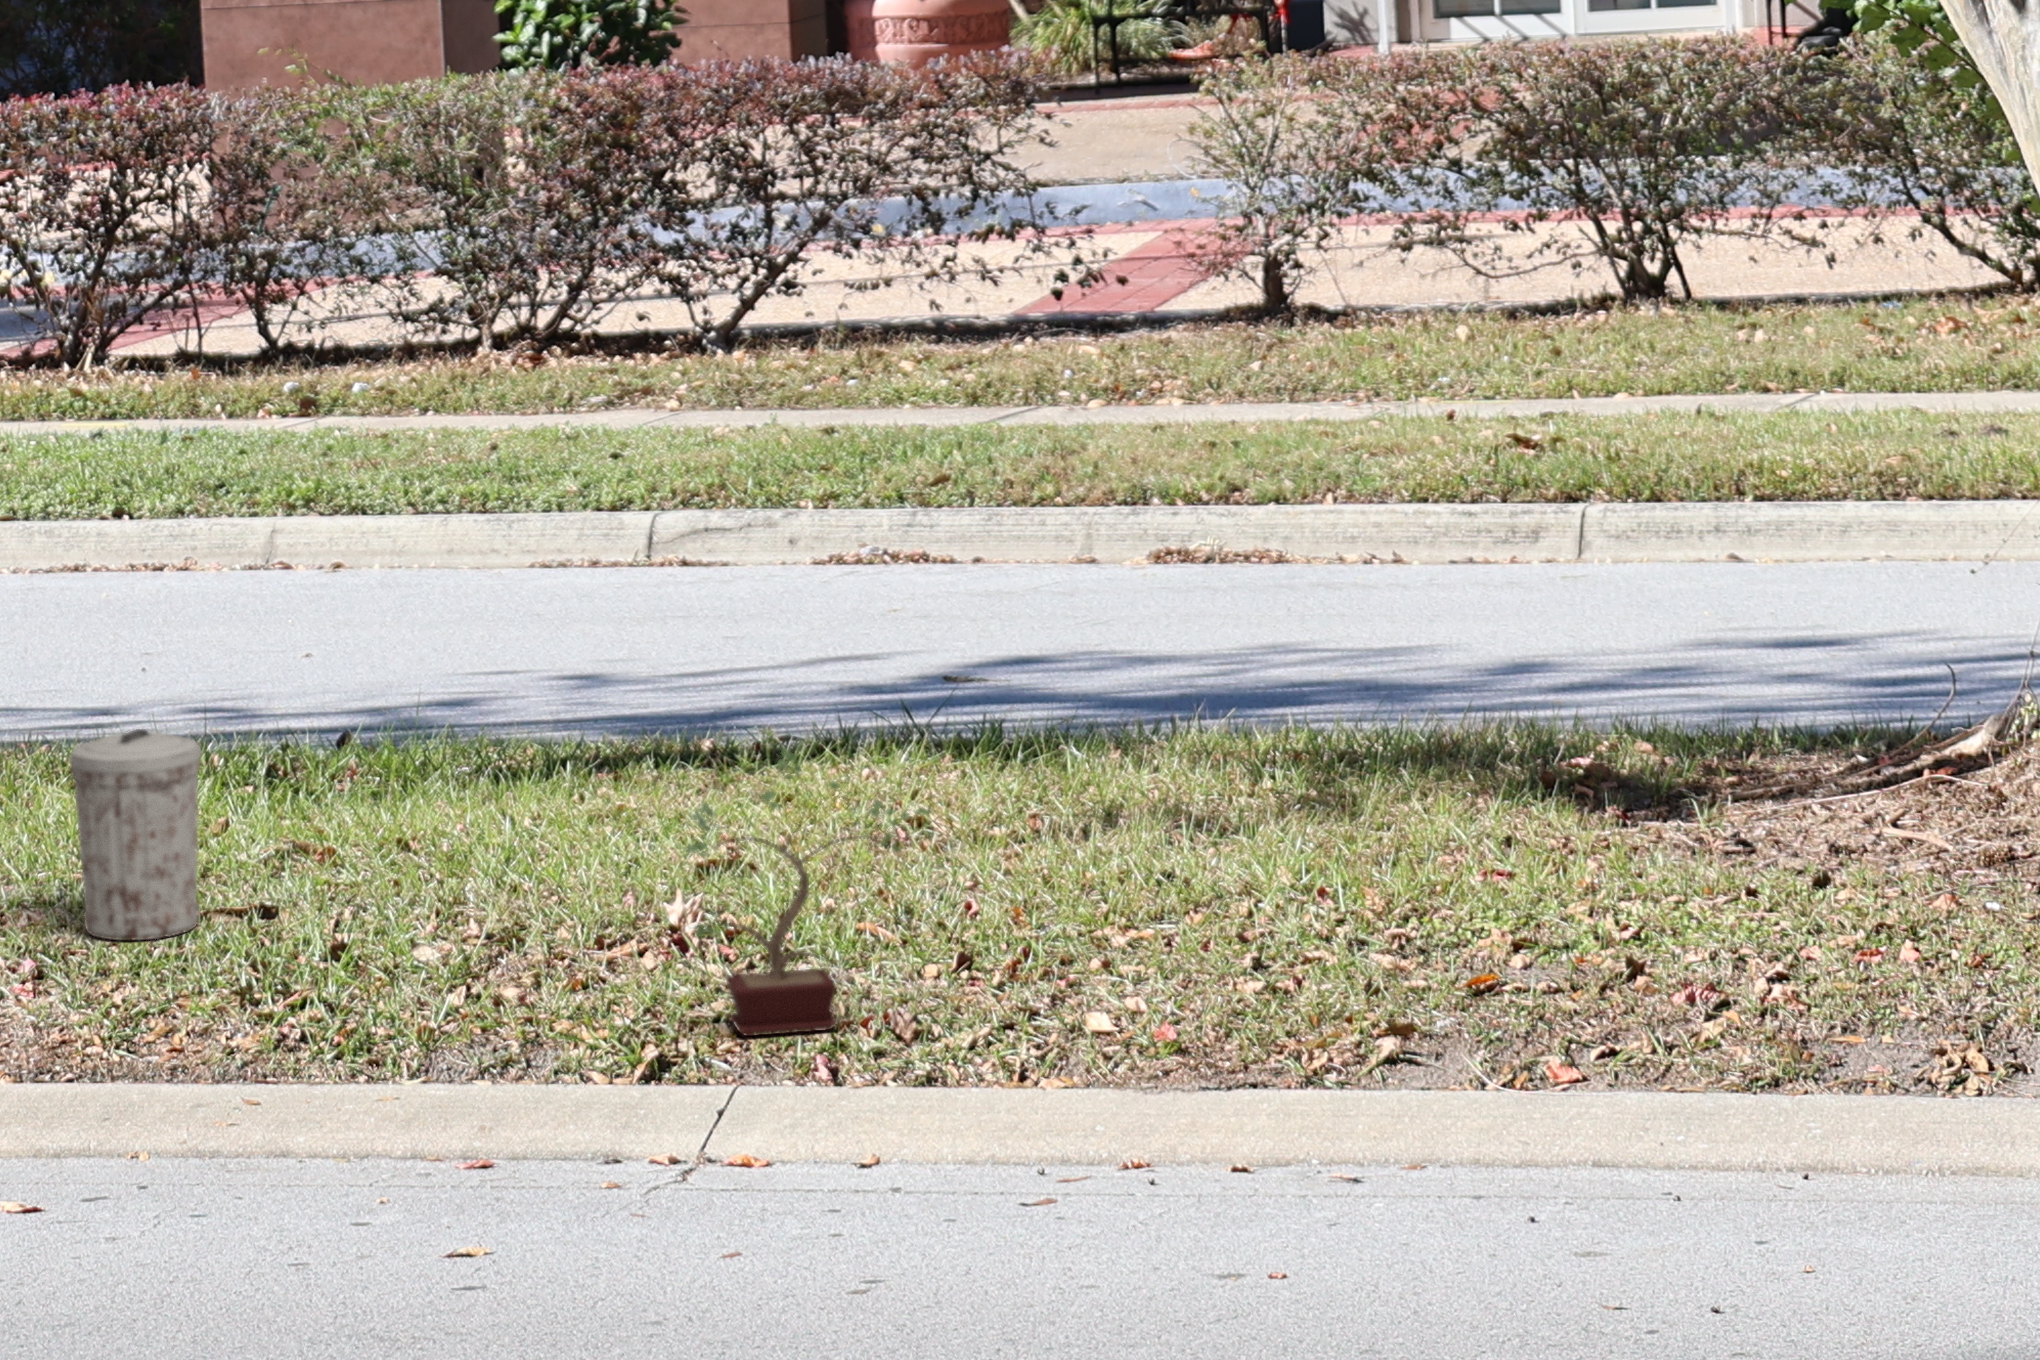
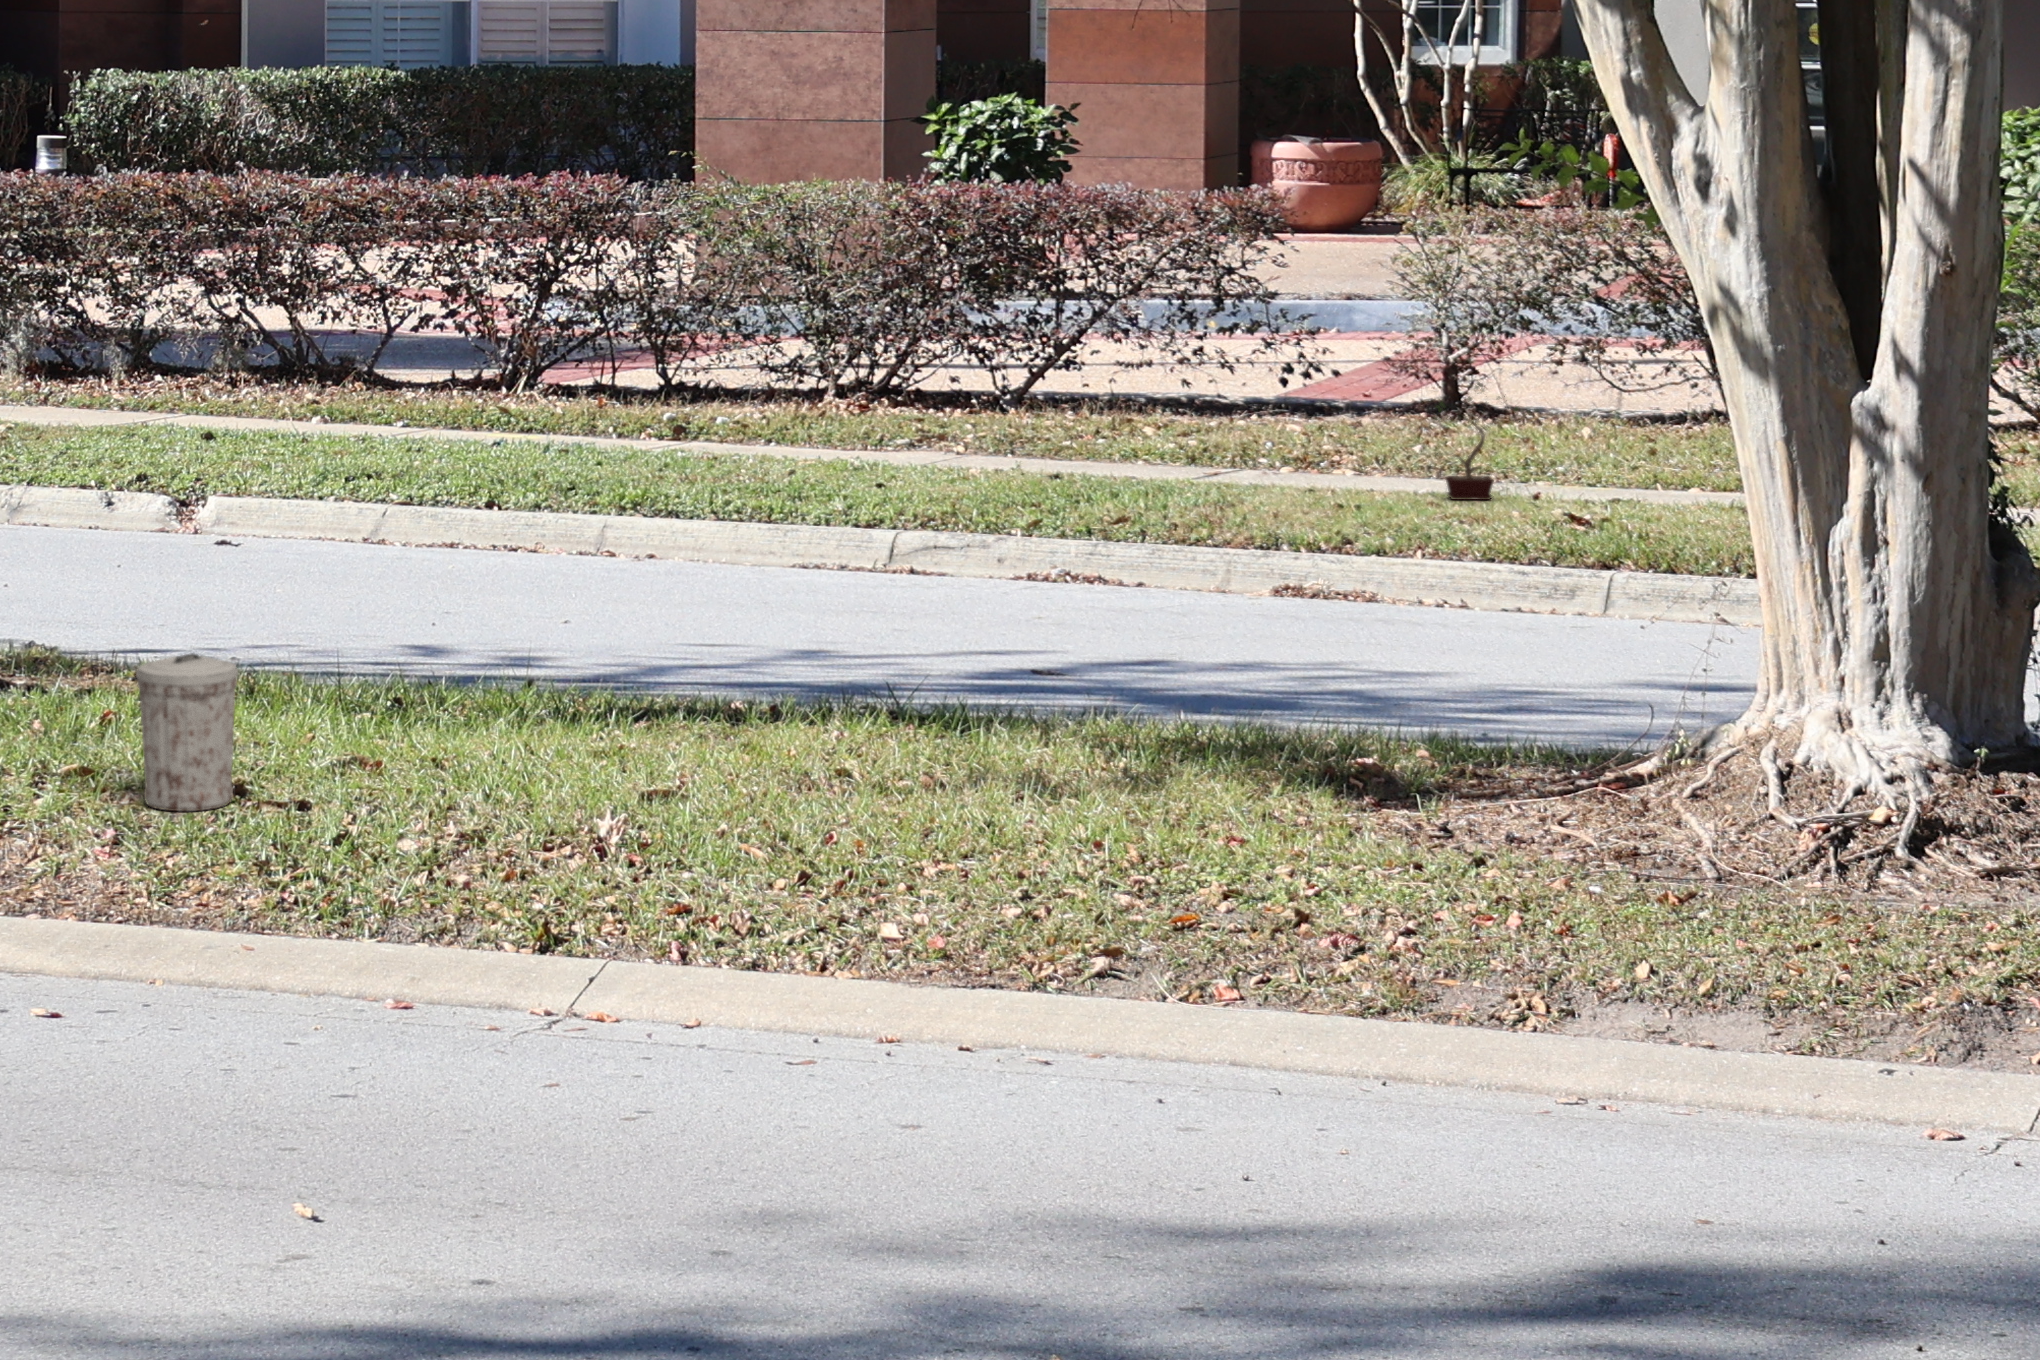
potted plant: present [686,748,931,1036] -> present [1433,382,1532,500]

